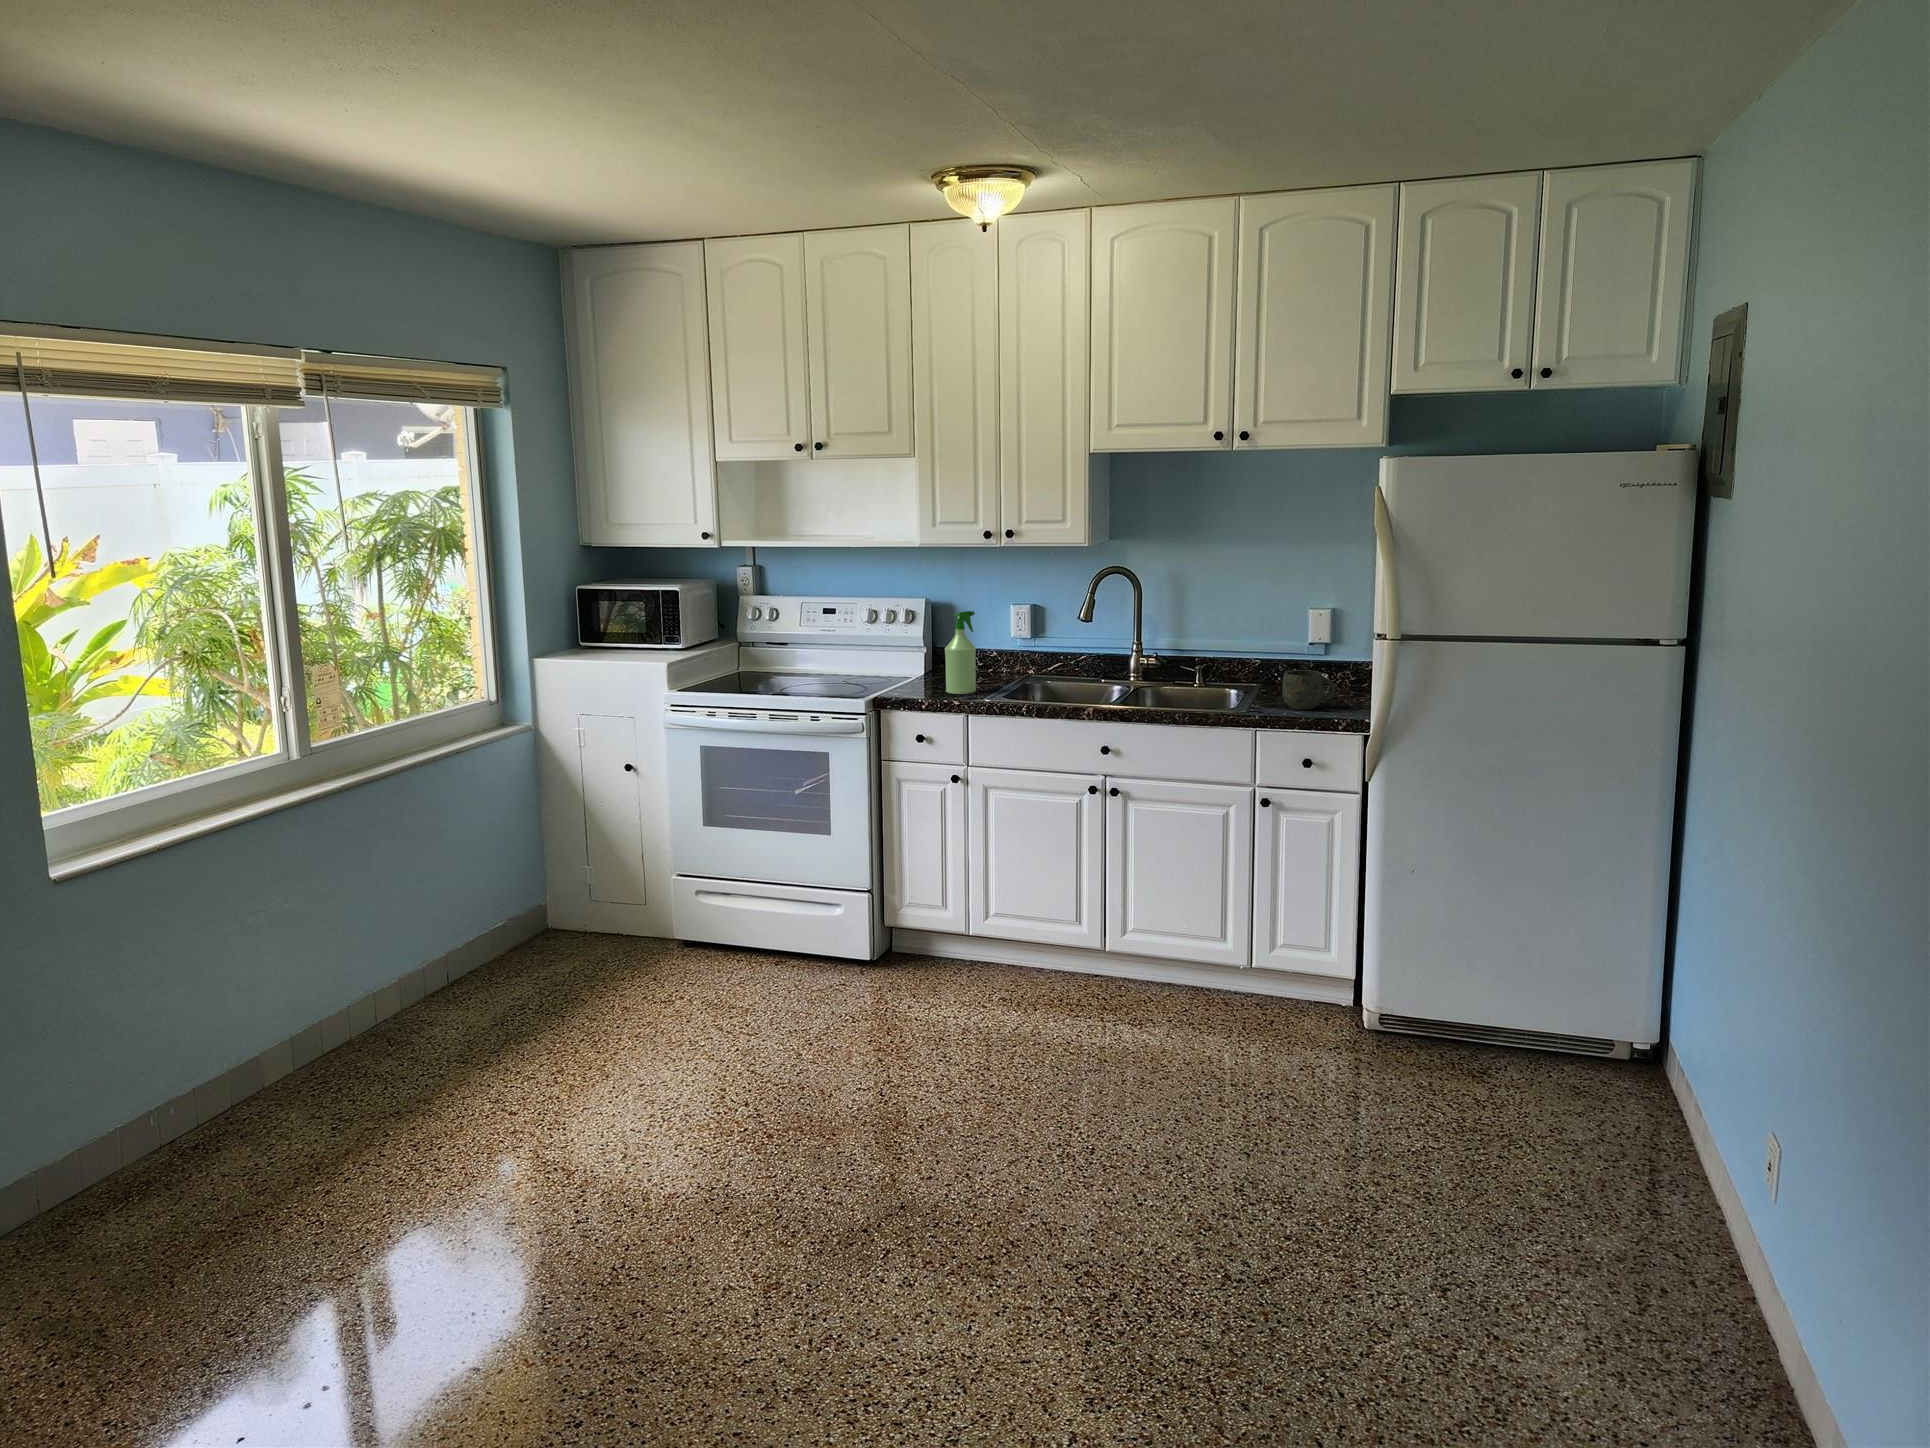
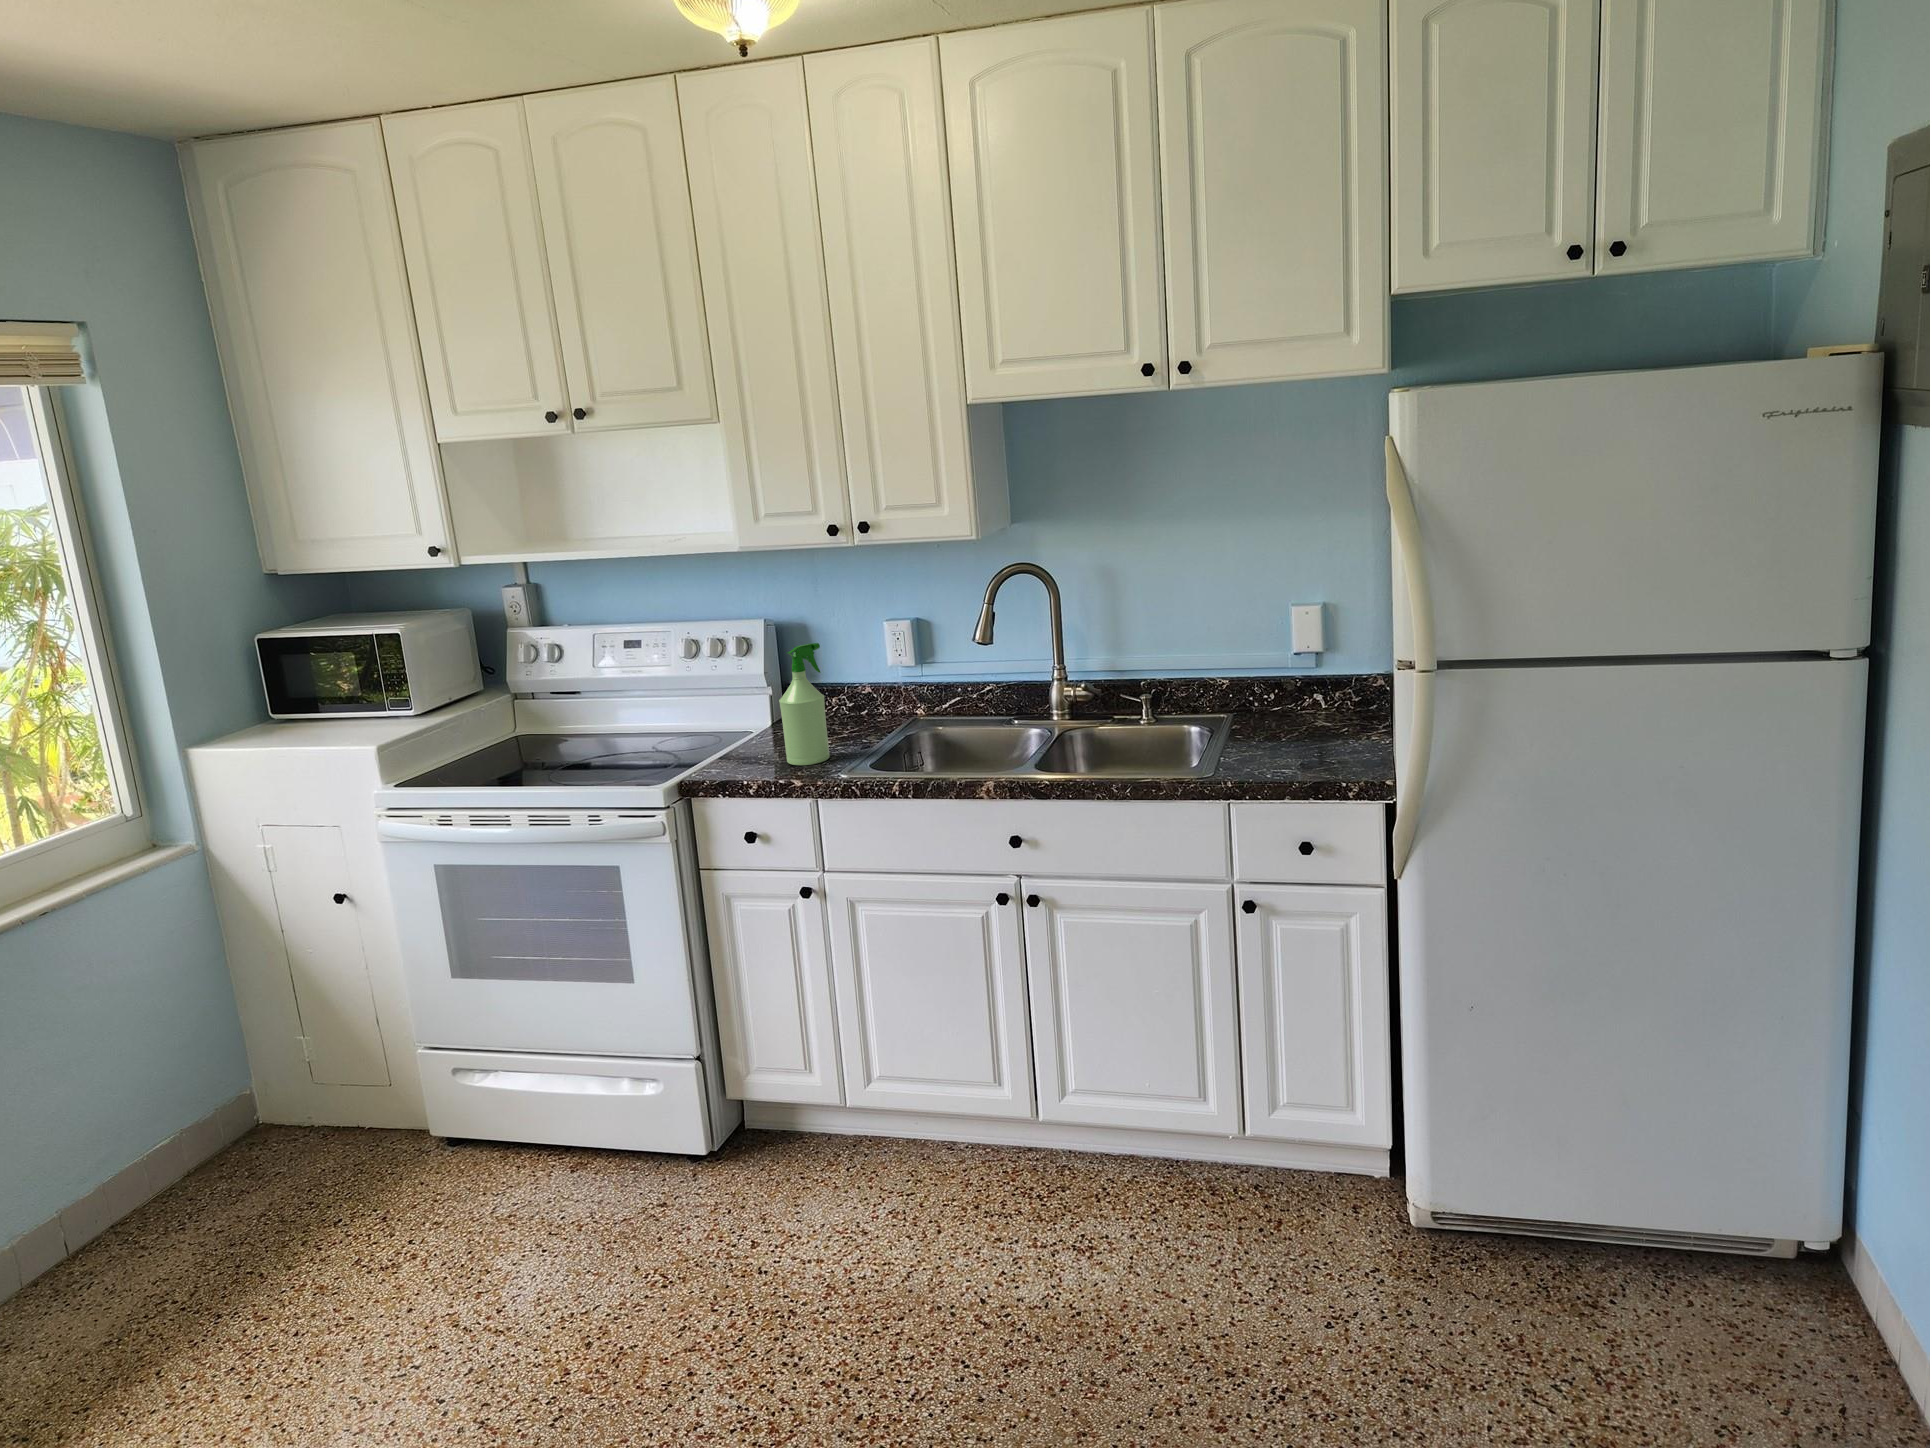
mug: present [1282,670,1335,710] -> none [1262,706,1339,767]

